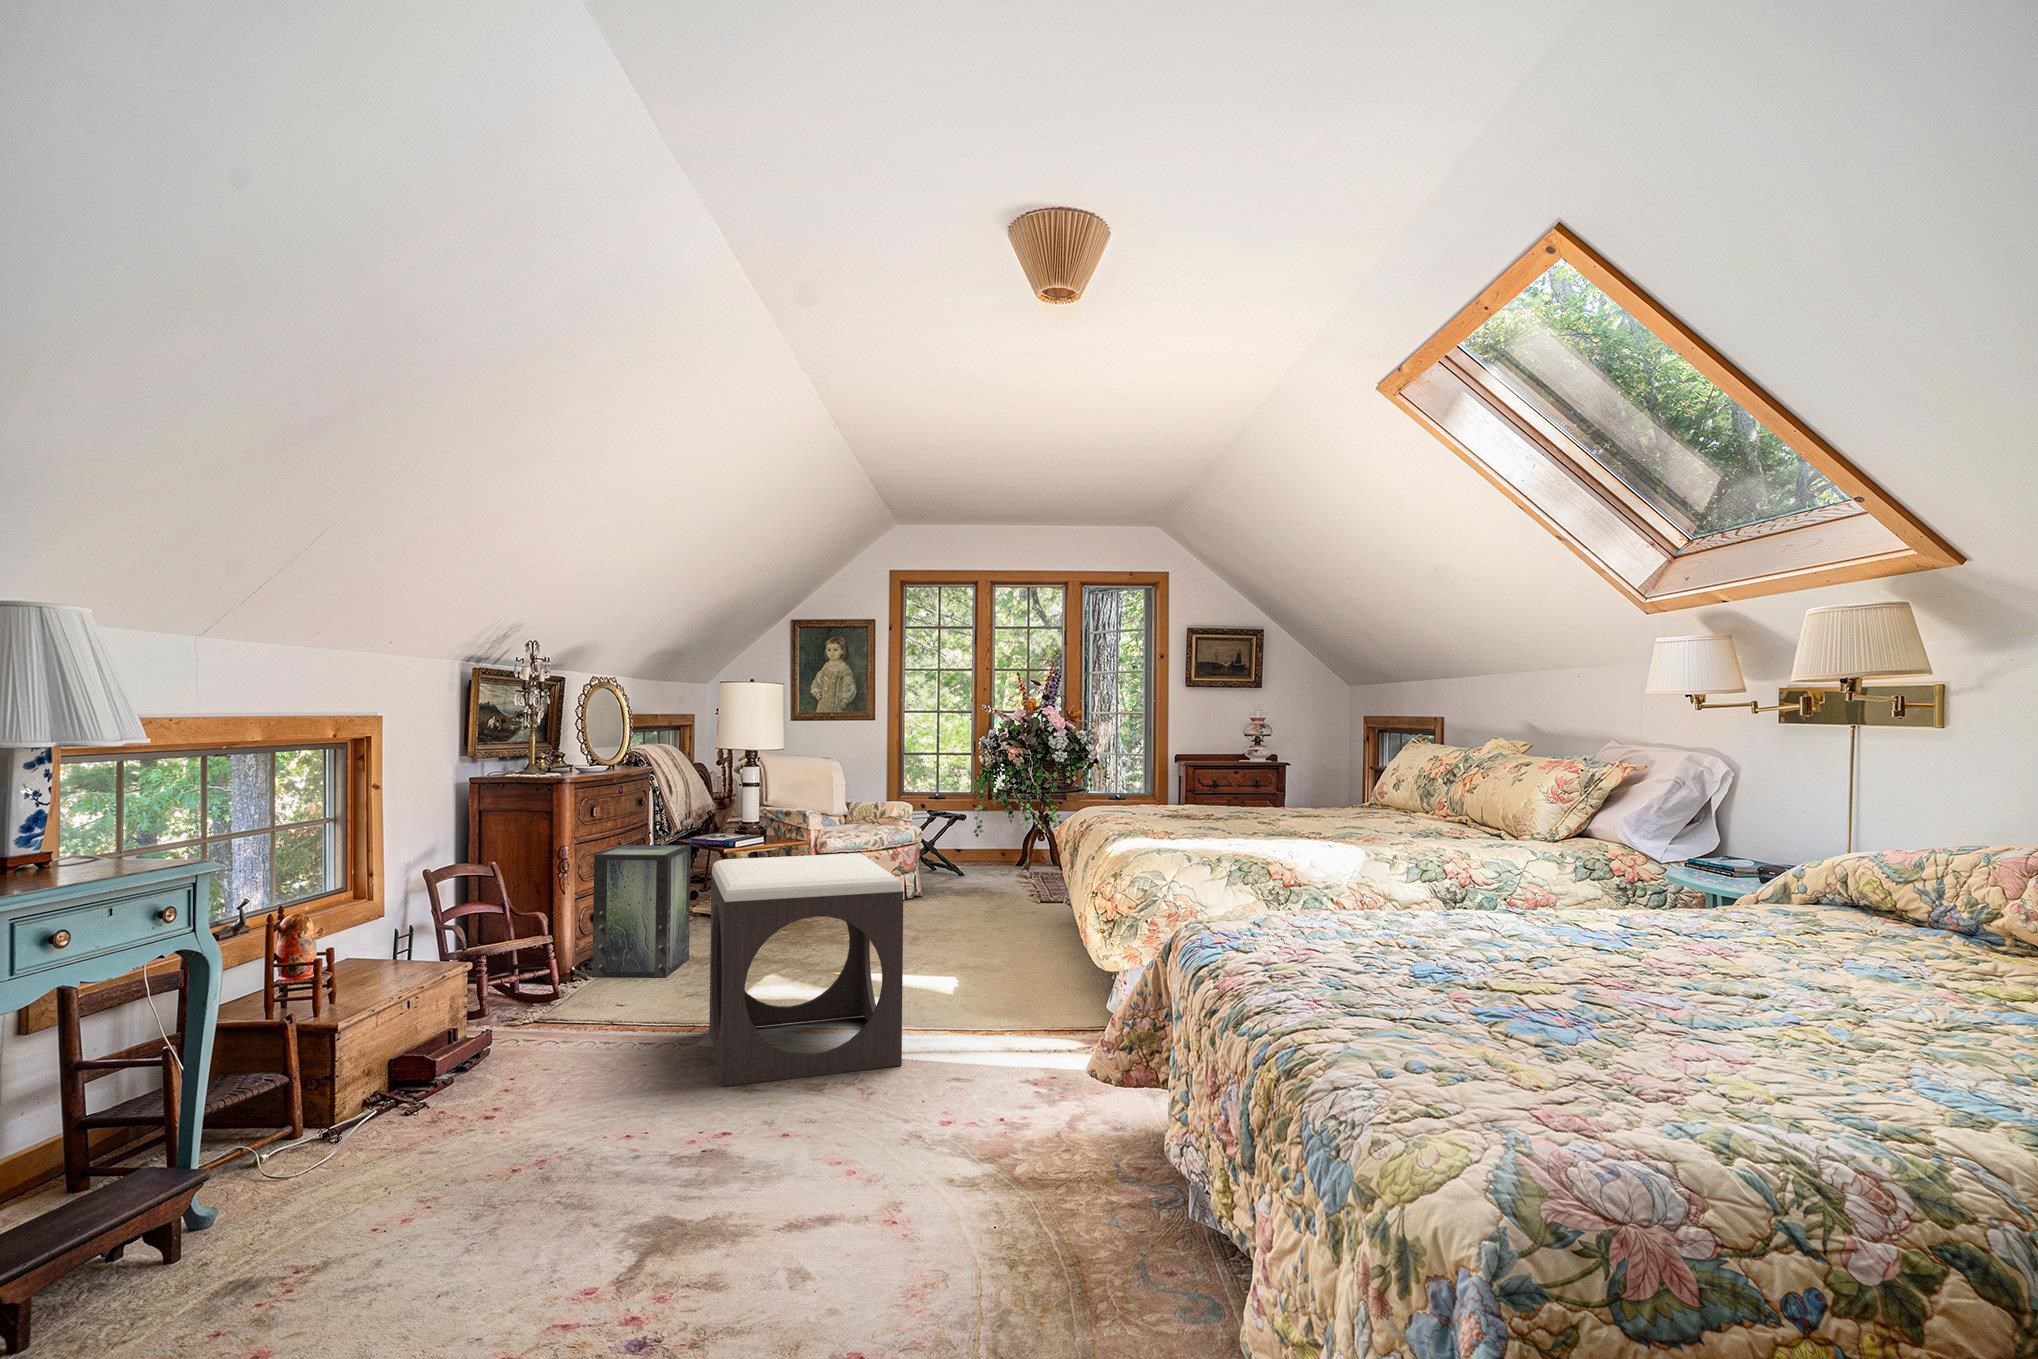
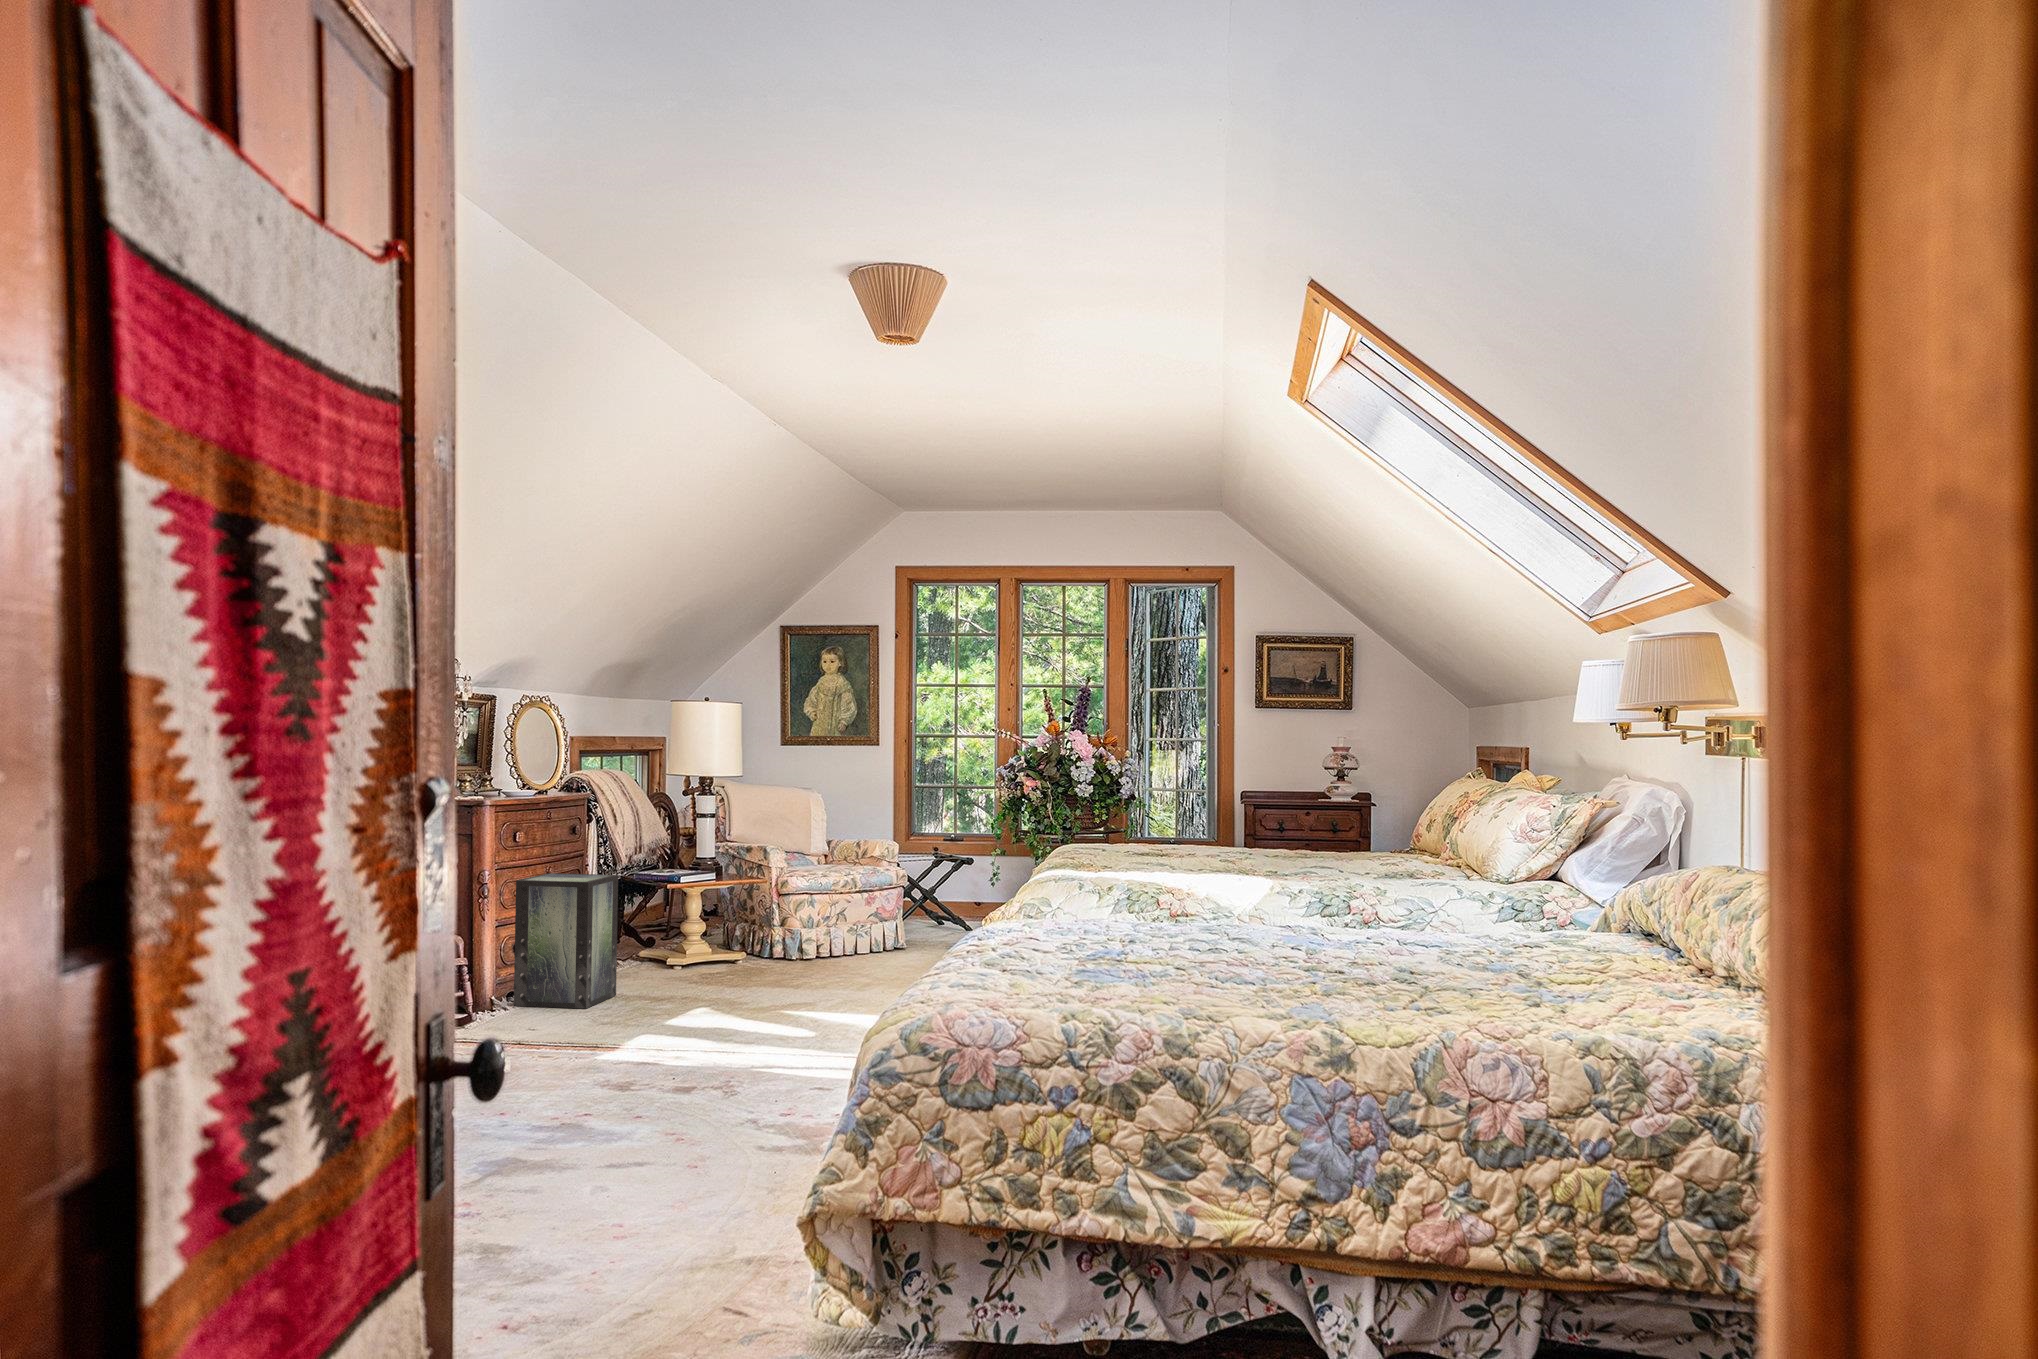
footstool: present [709,853,903,1086] -> none [600,878,777,1086]

